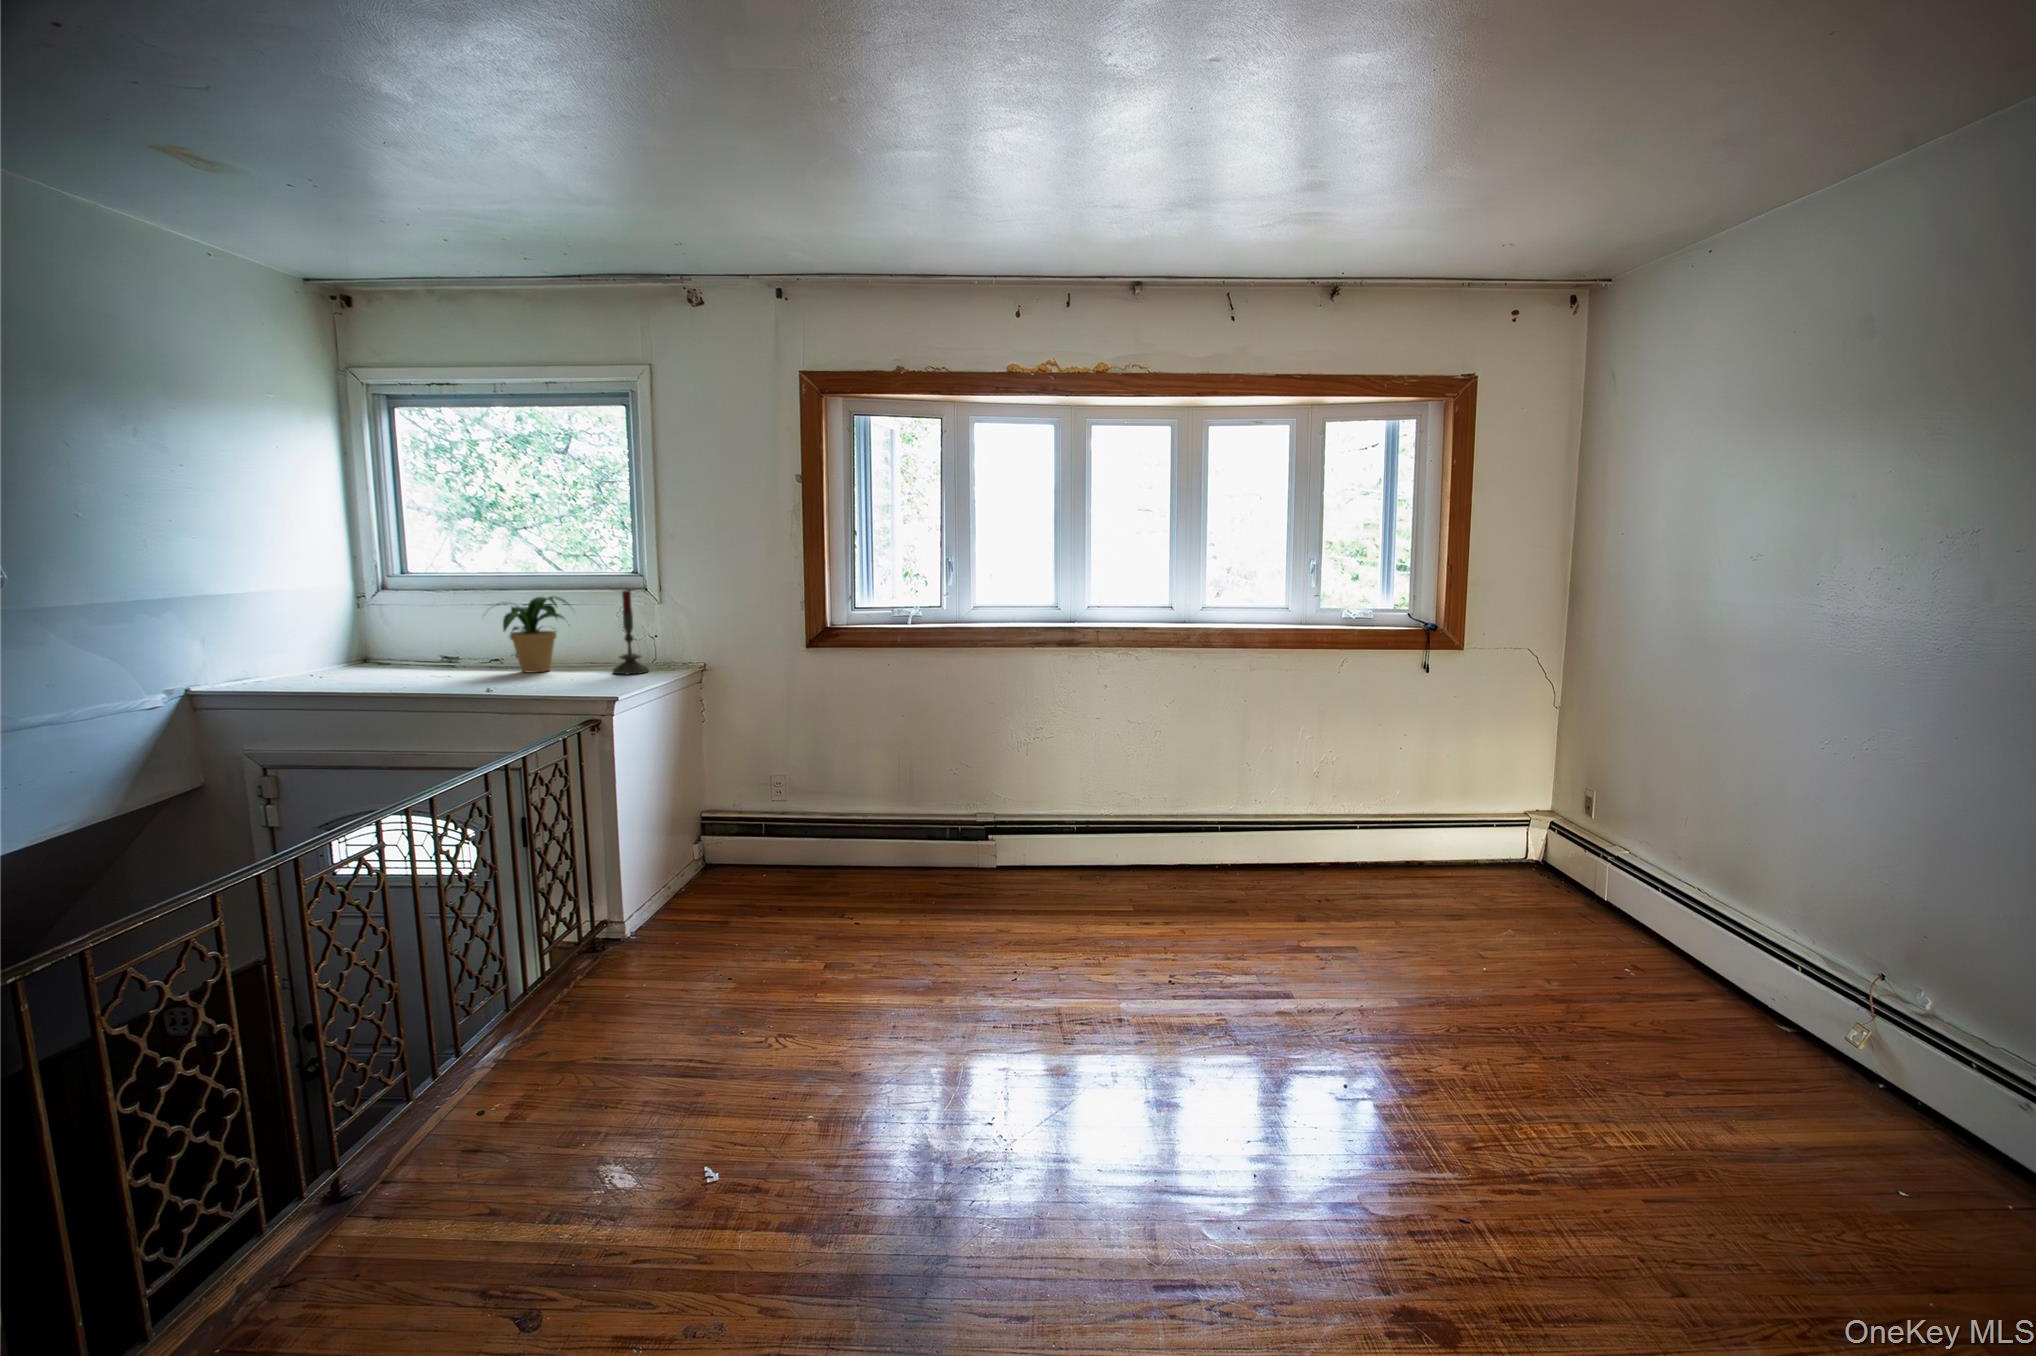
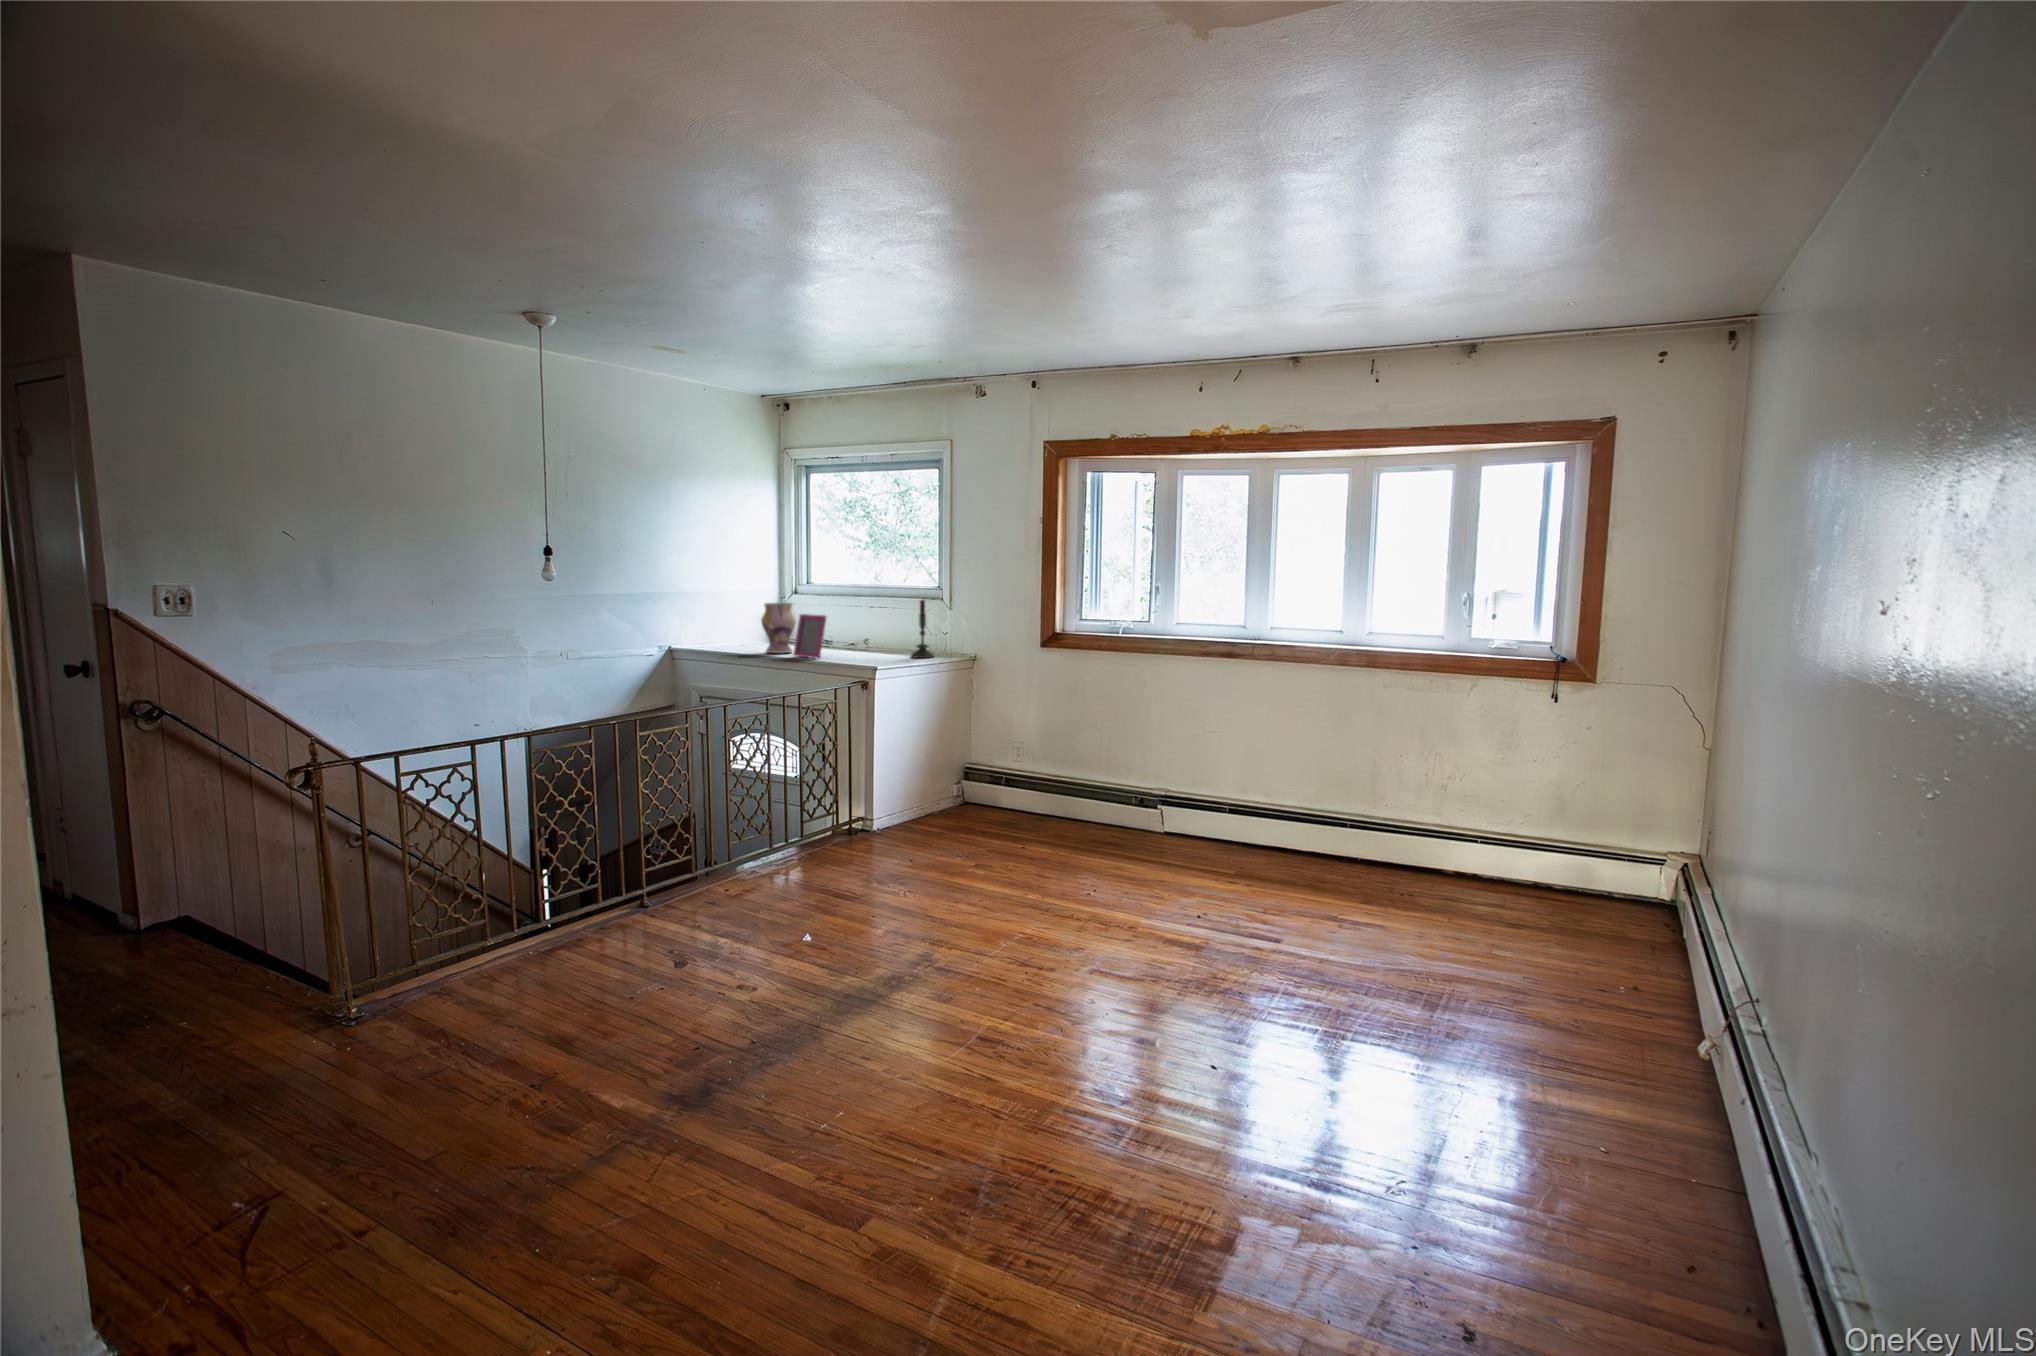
potted plant: present [503,596,569,673] -> none [840,602,894,653]
vase: none [334,602,401,684] -> present [761,603,796,654]
picture frame: none [407,618,468,687] -> present [793,614,826,658]

